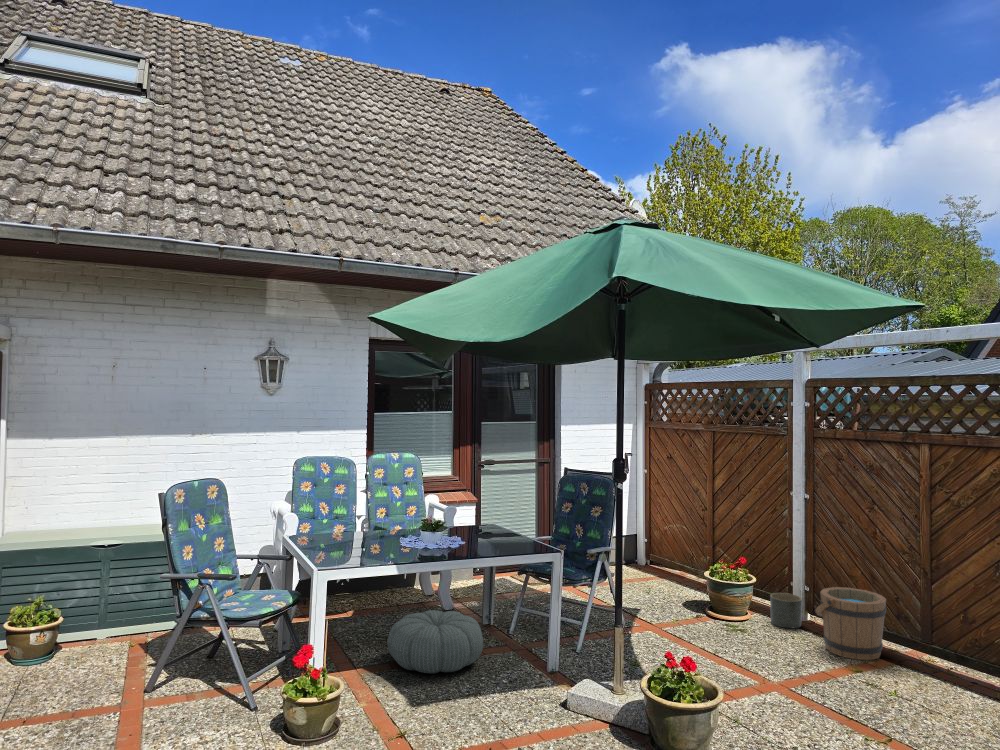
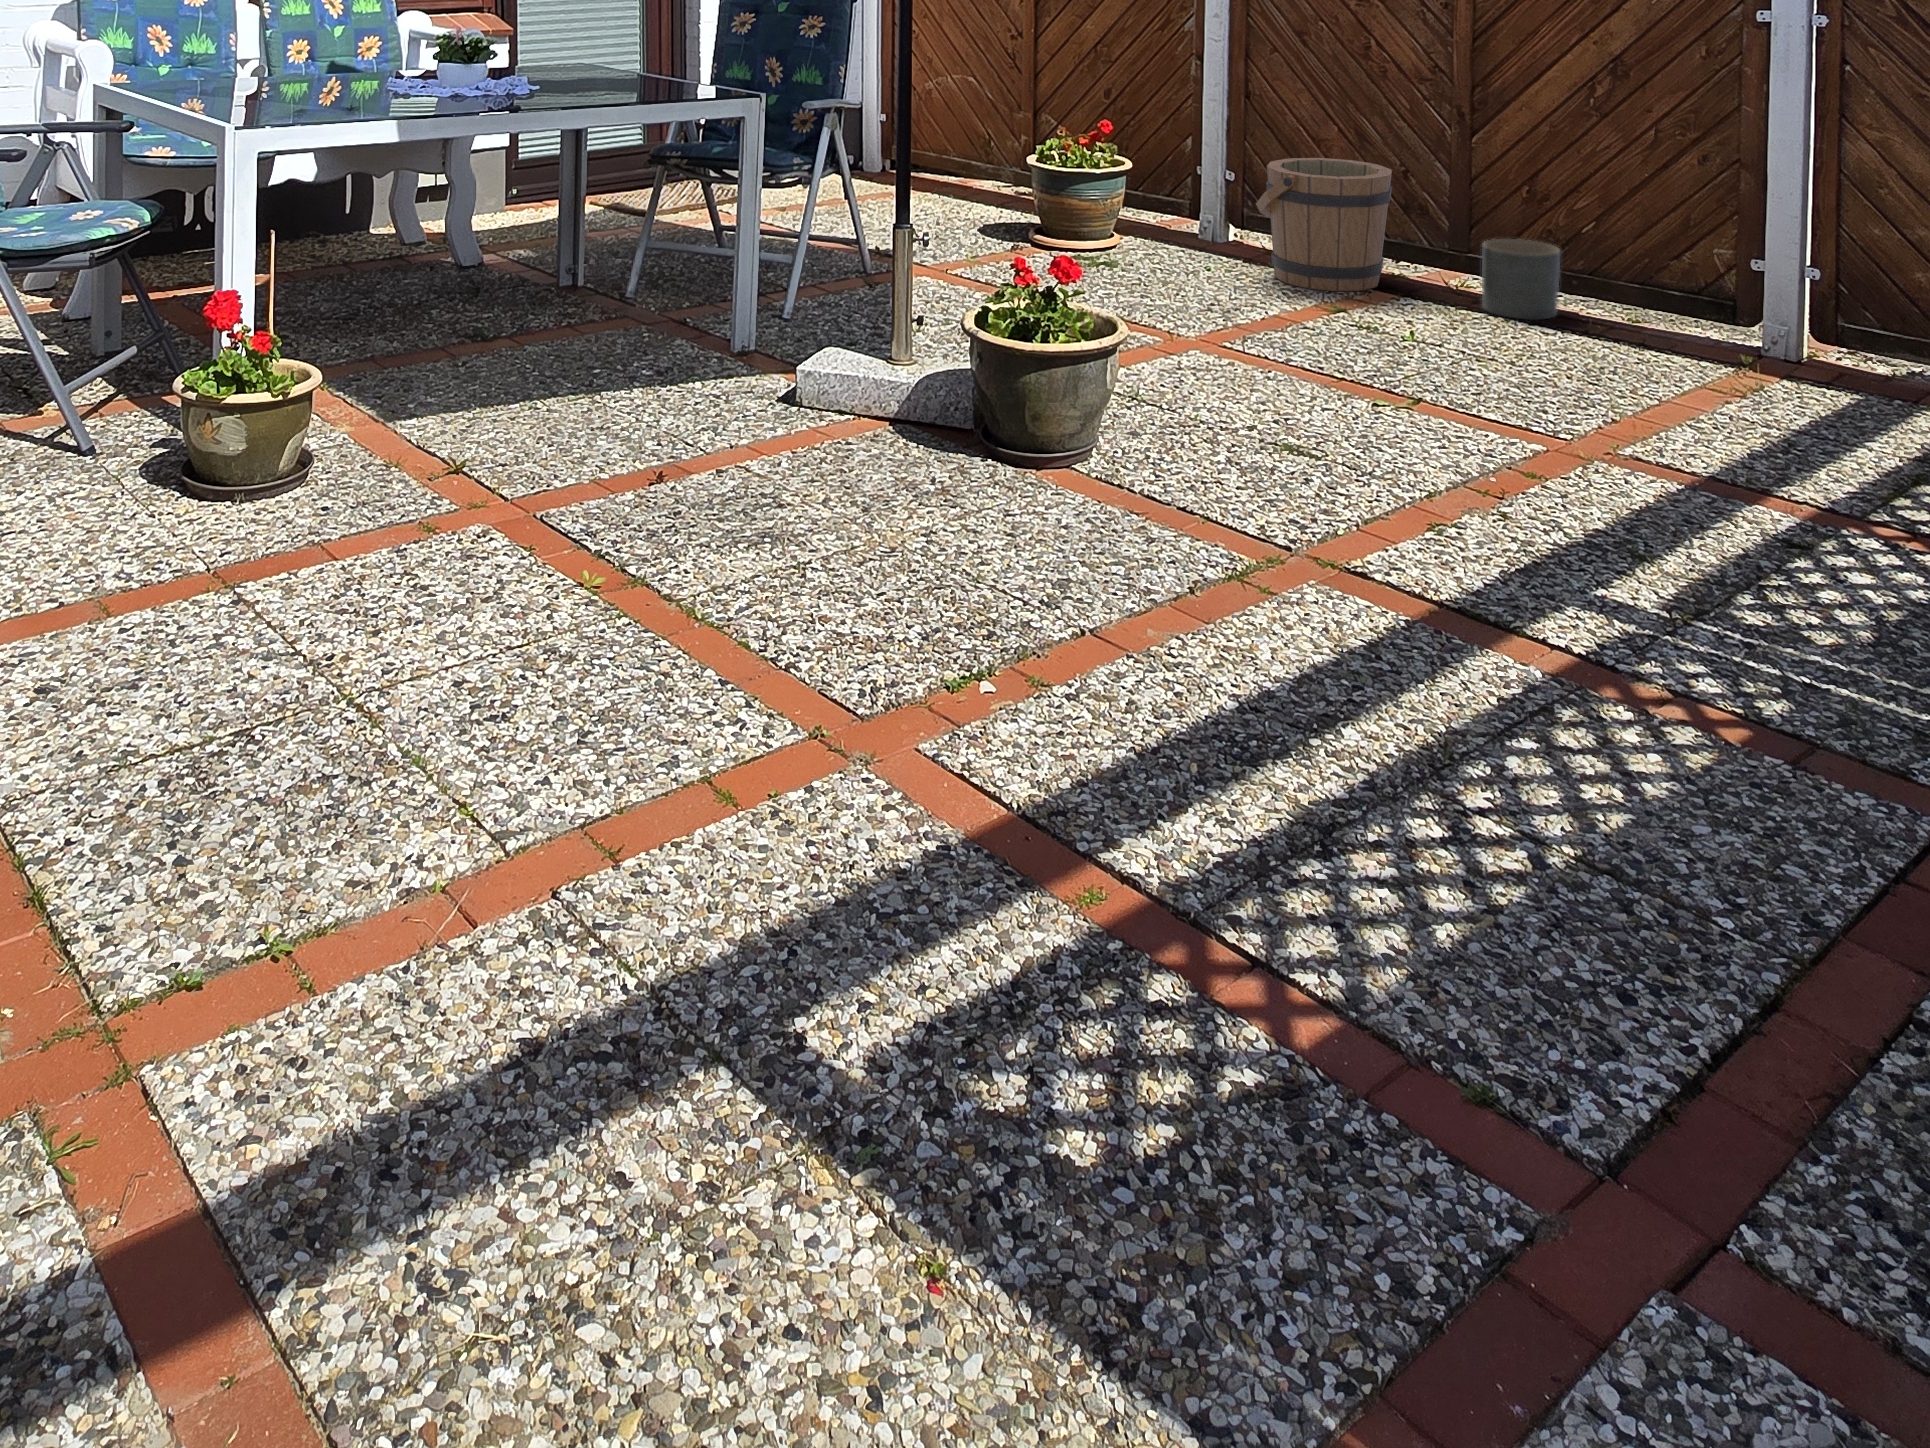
planter: present [770,593,802,628] -> present [1482,239,1560,320]
pouf: present [388,610,483,673] -> none [368,240,587,365]

